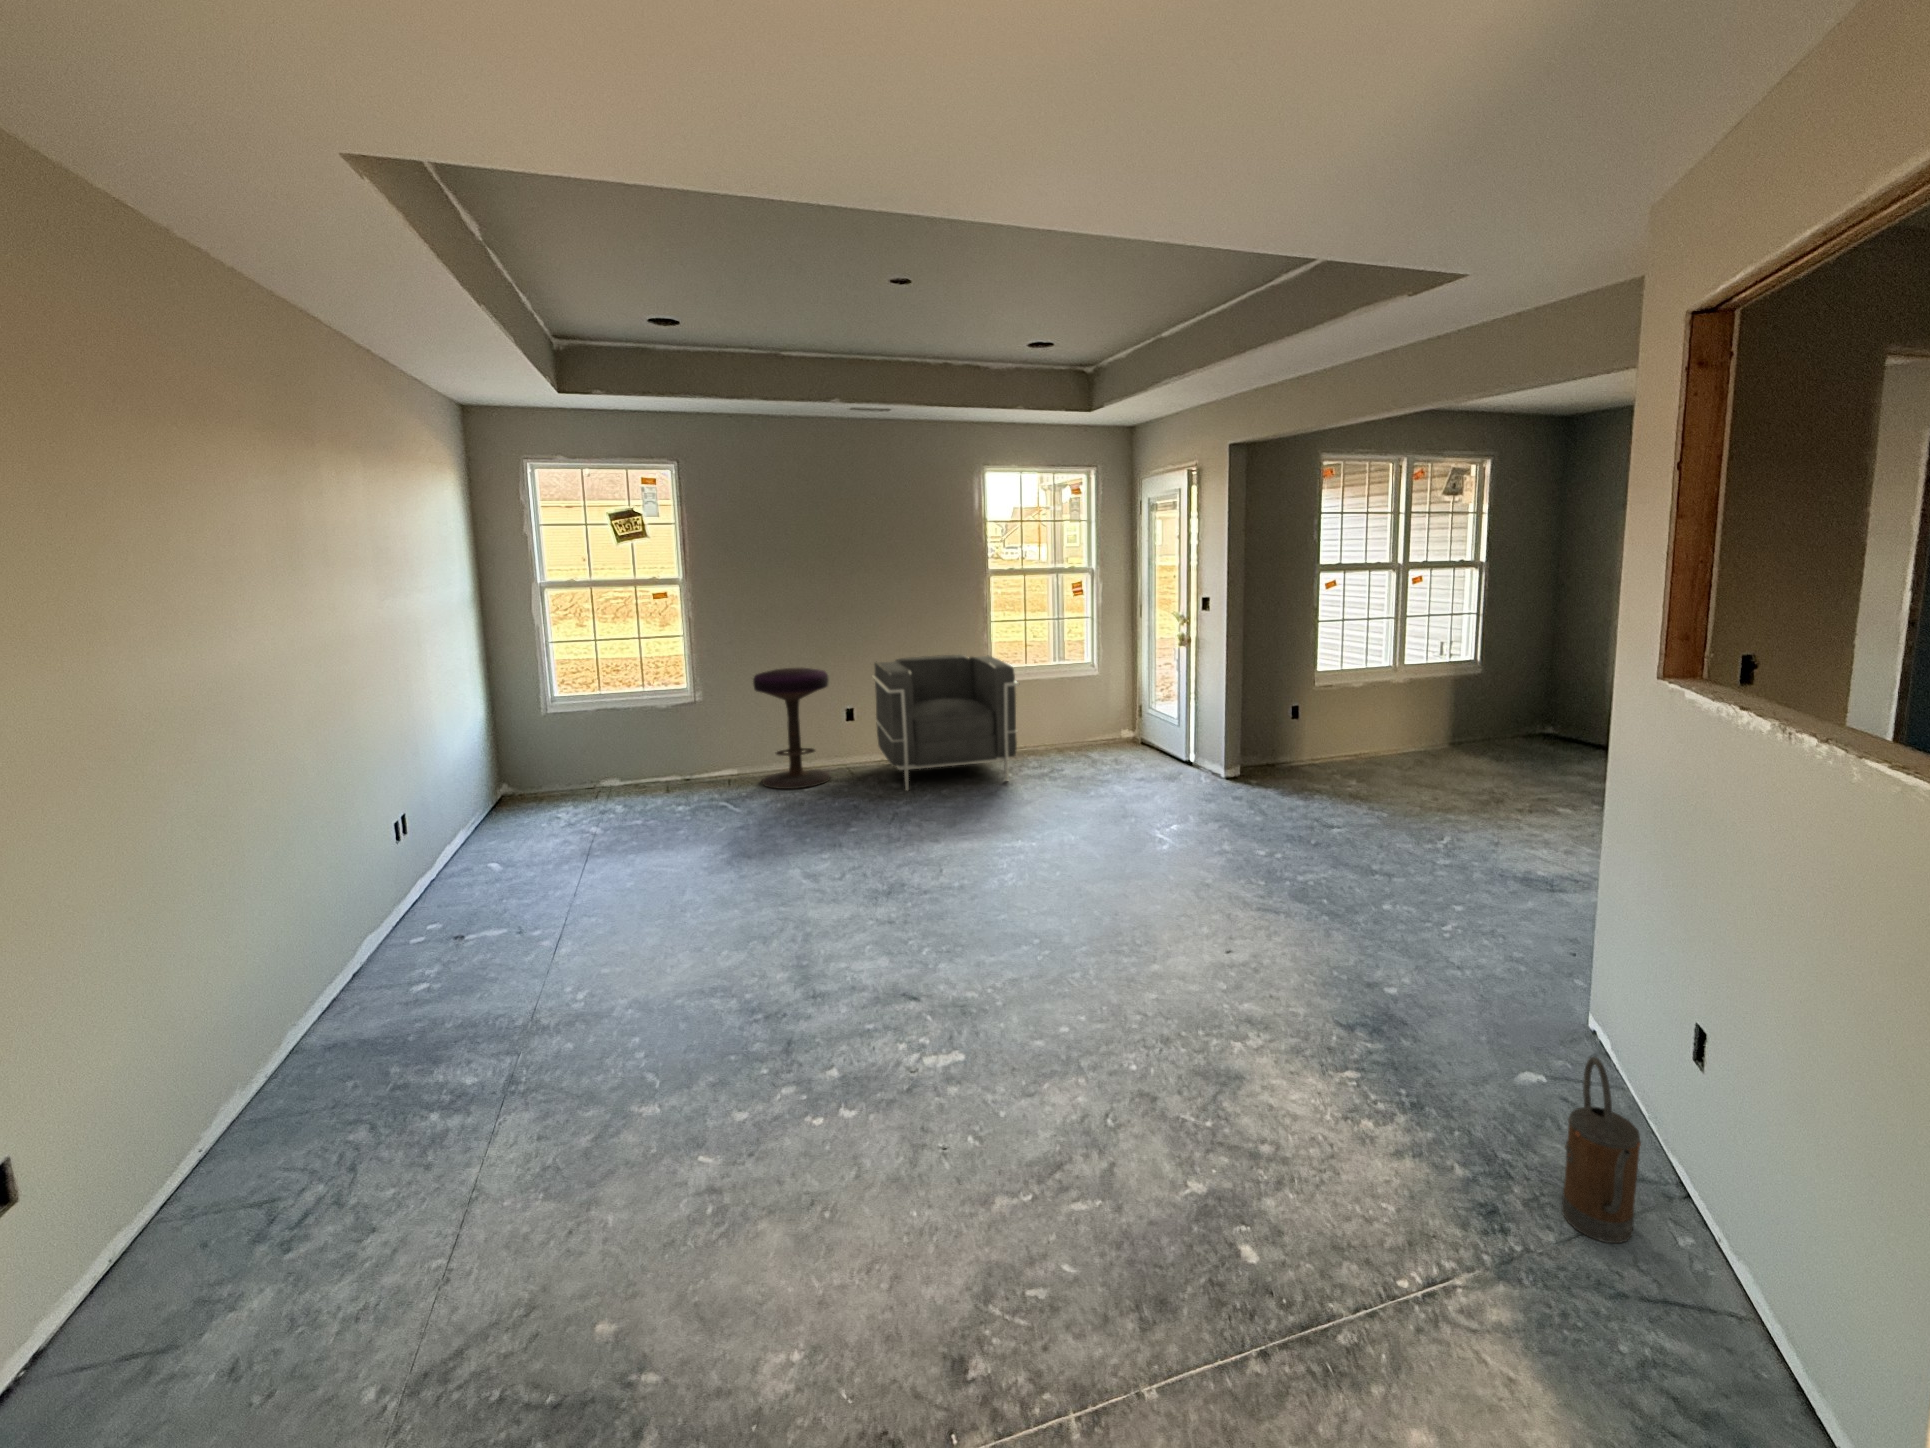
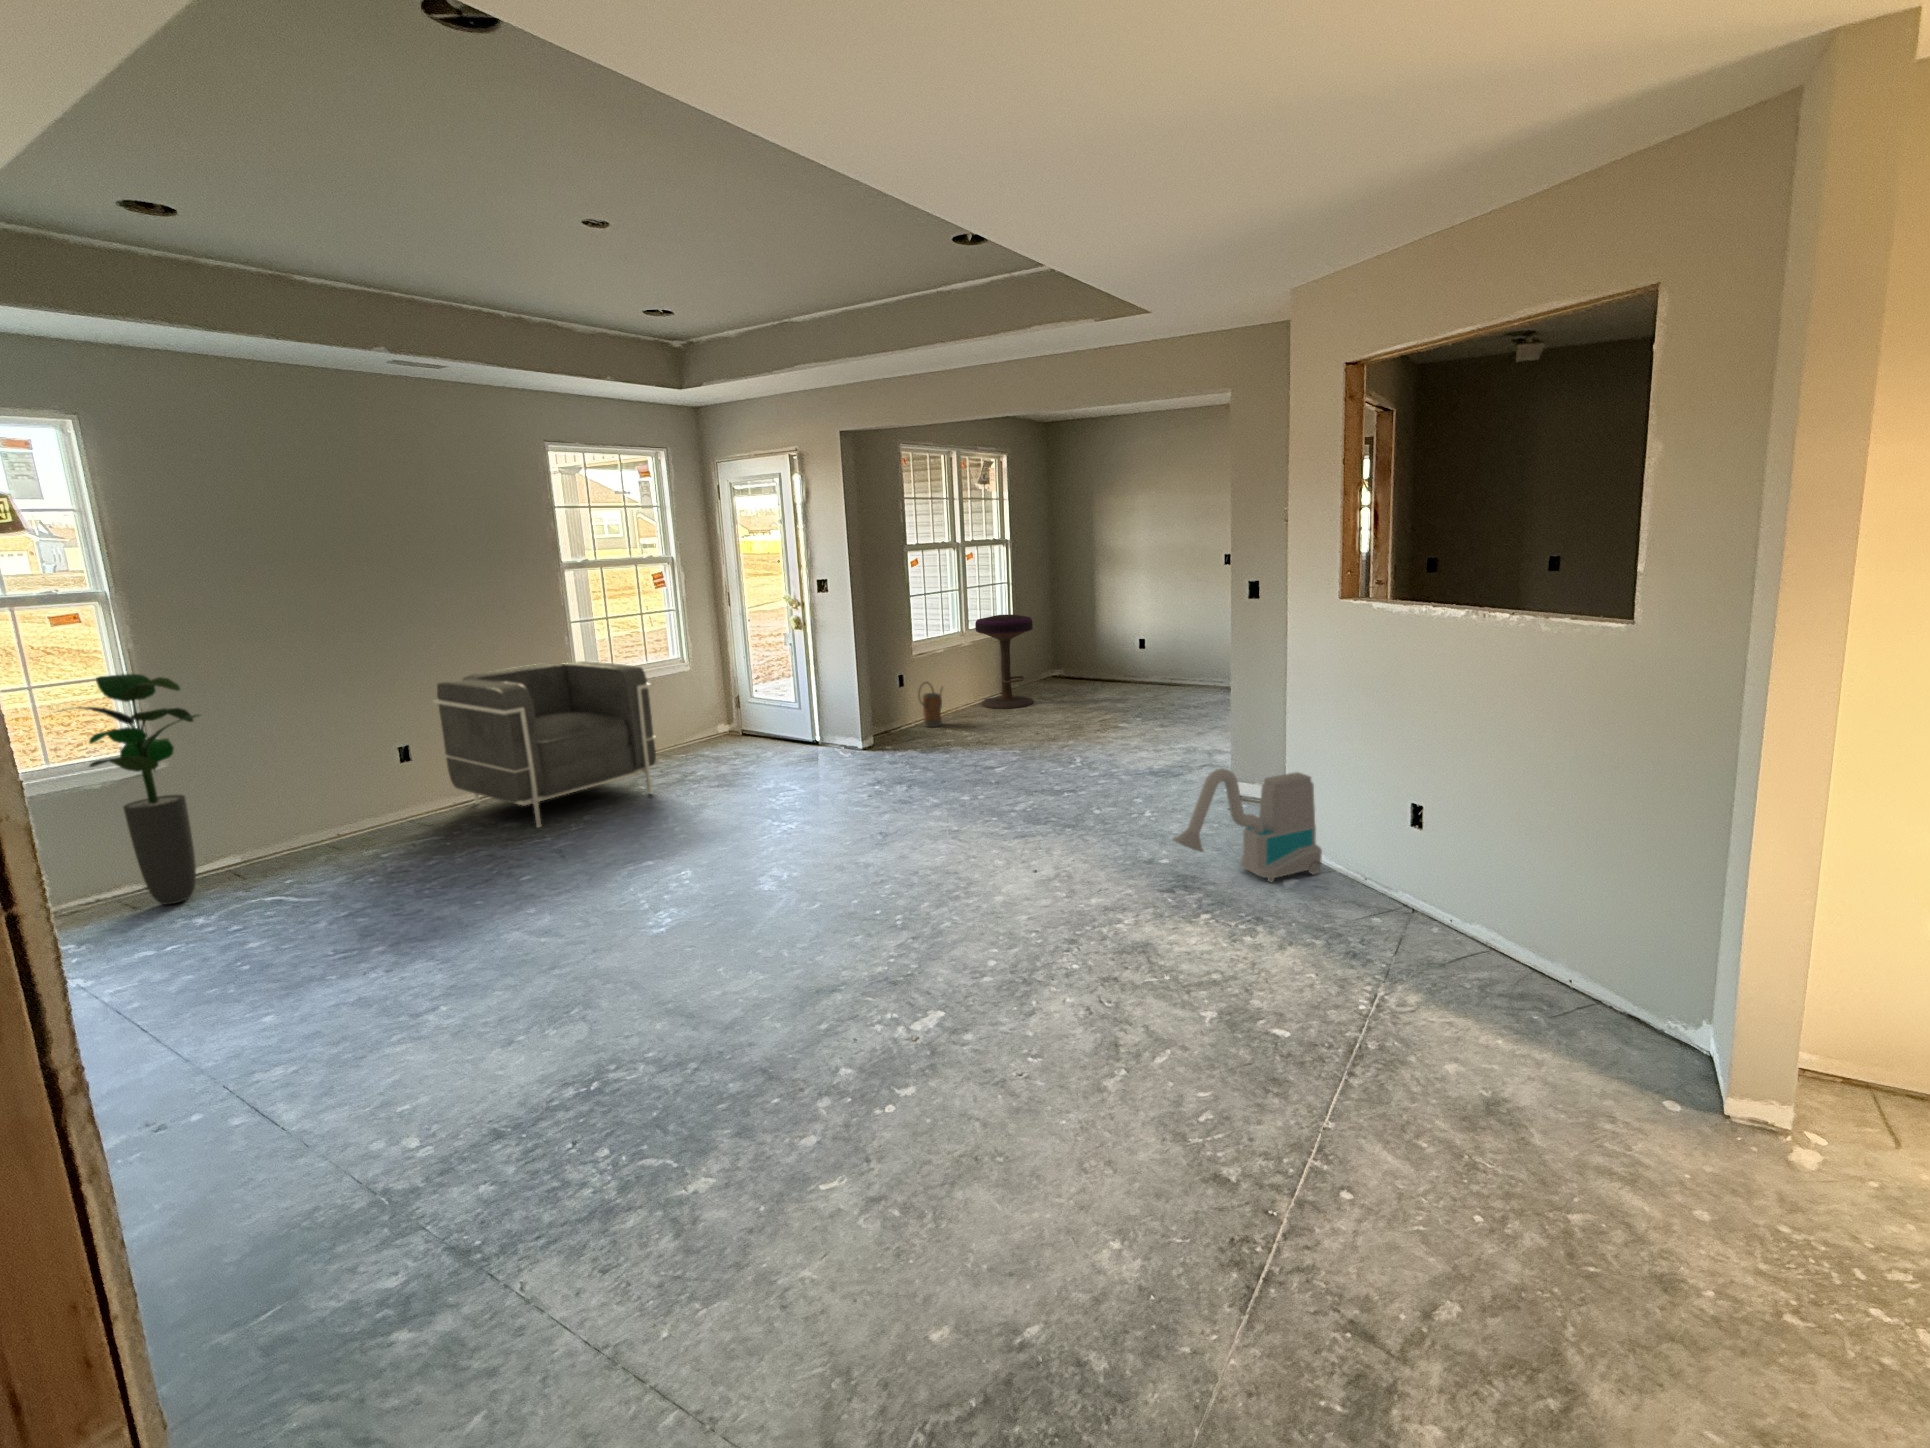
potted plant: none [637,634,713,792] -> present [62,674,199,904]
stool: present [753,668,831,789] -> present [975,615,1033,709]
vacuum cleaner: none [1350,889,1606,1084] -> present [1173,768,1322,882]
watering can: present [1562,1057,1641,1243] -> present [918,682,943,727]

